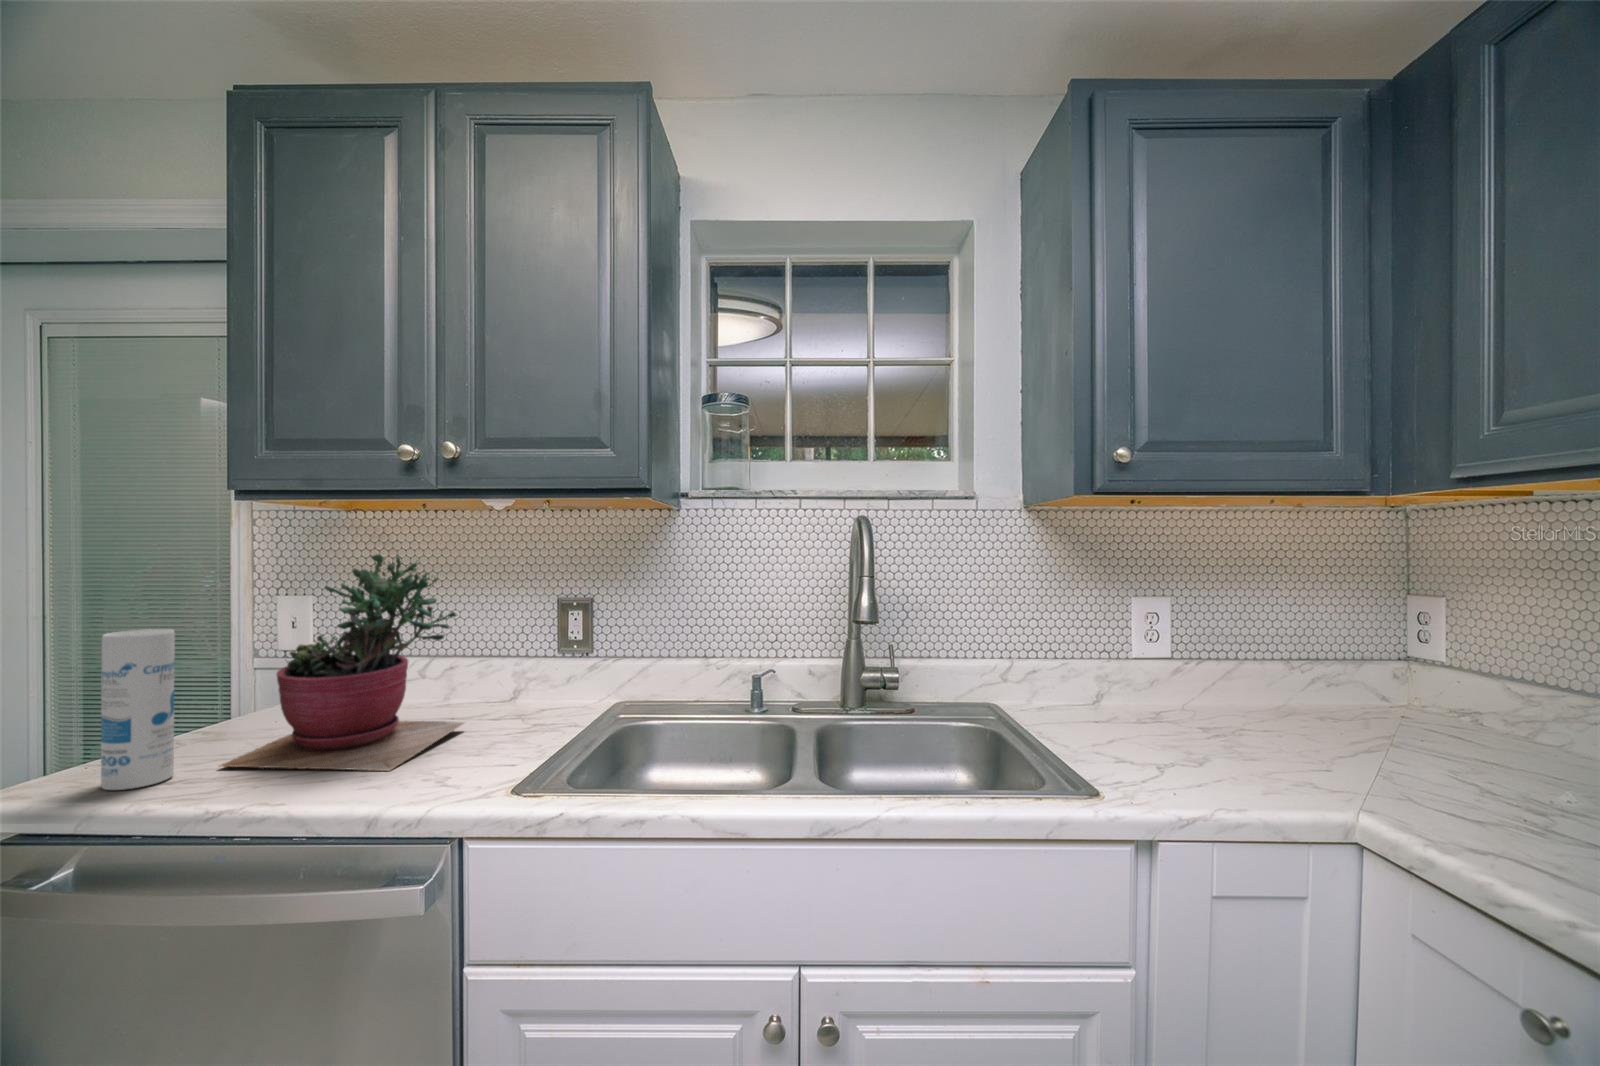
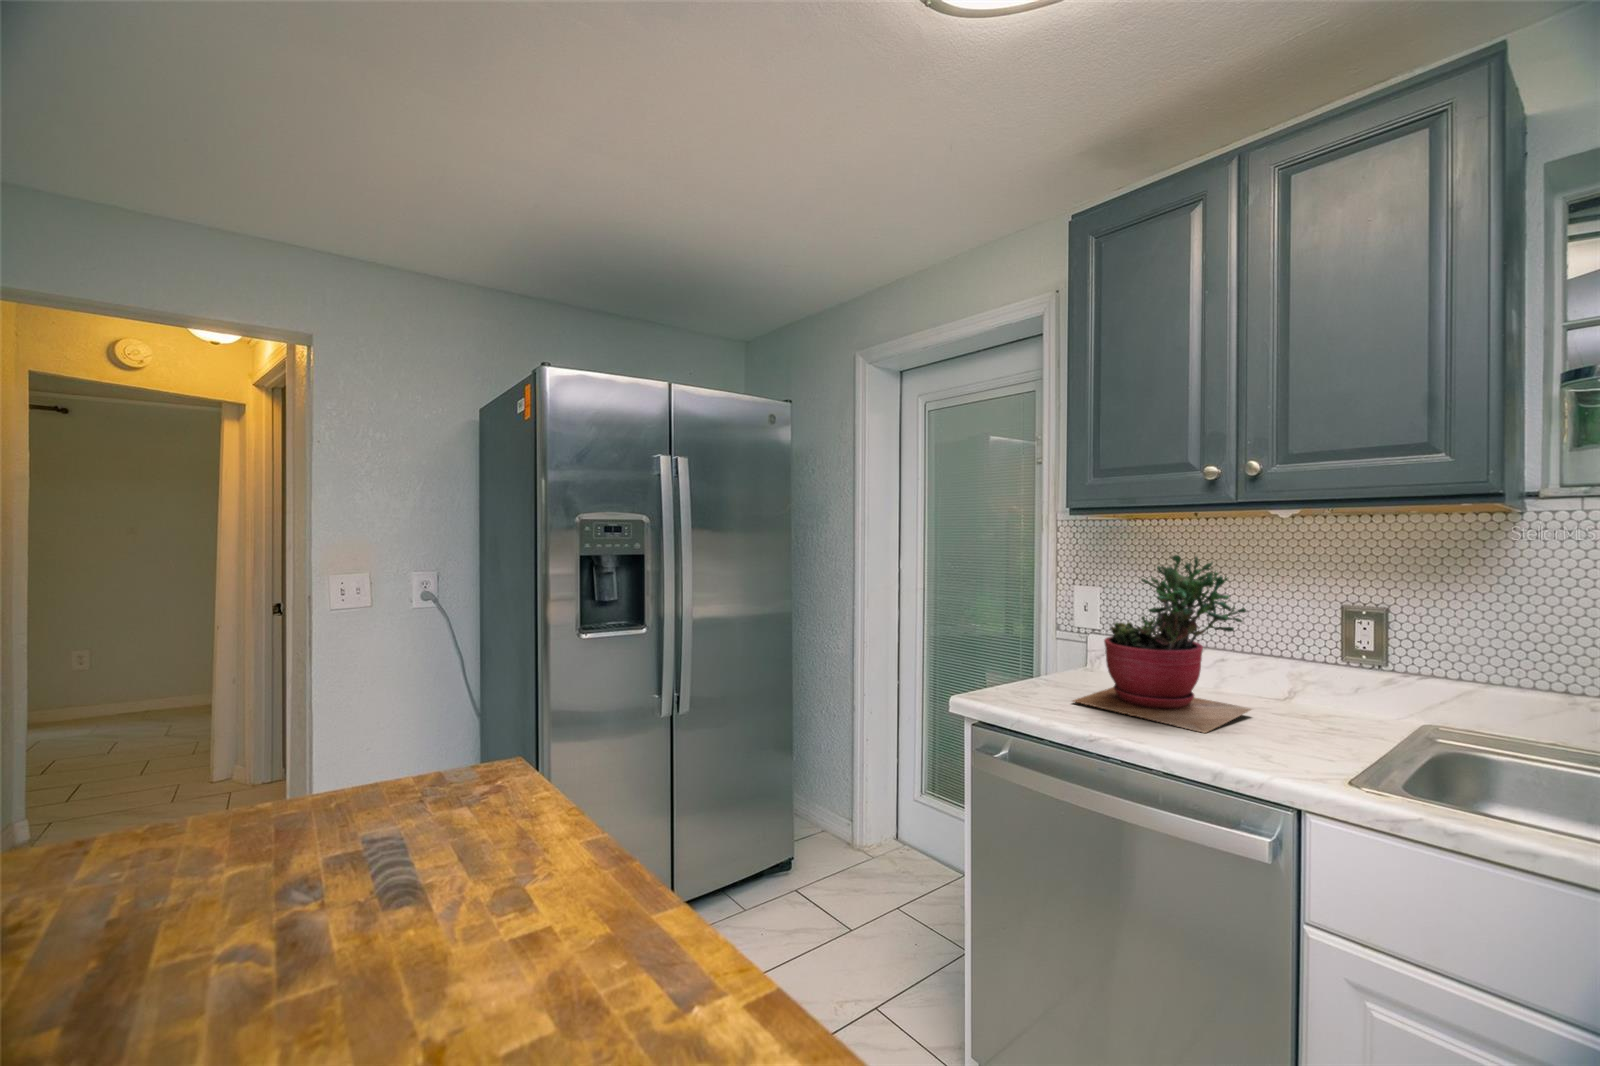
canister: present [101,629,175,790] -> none [1011,600,1048,703]

